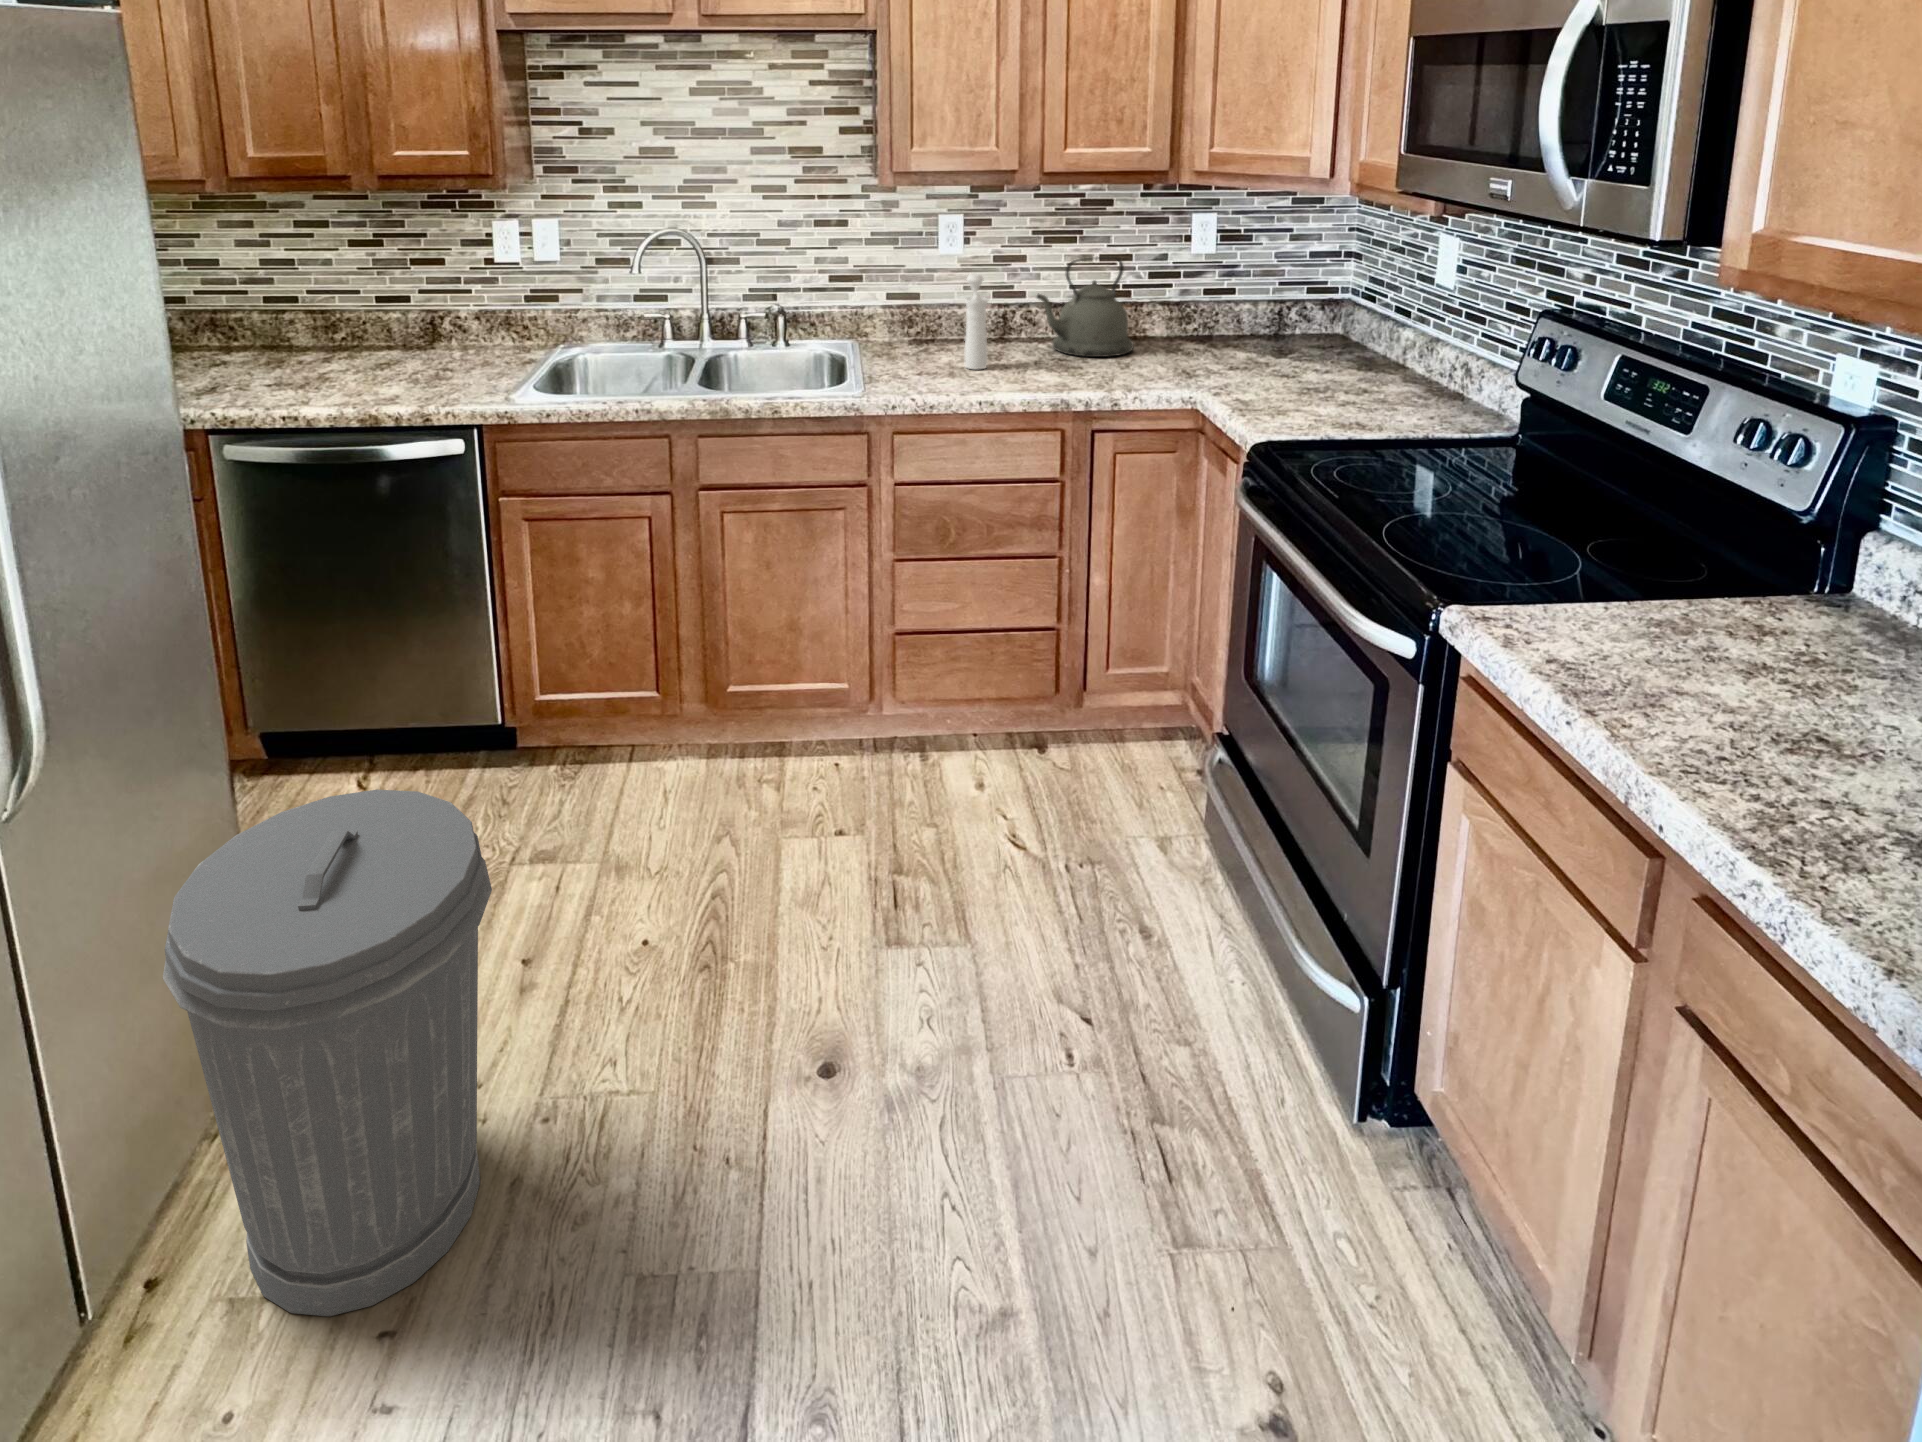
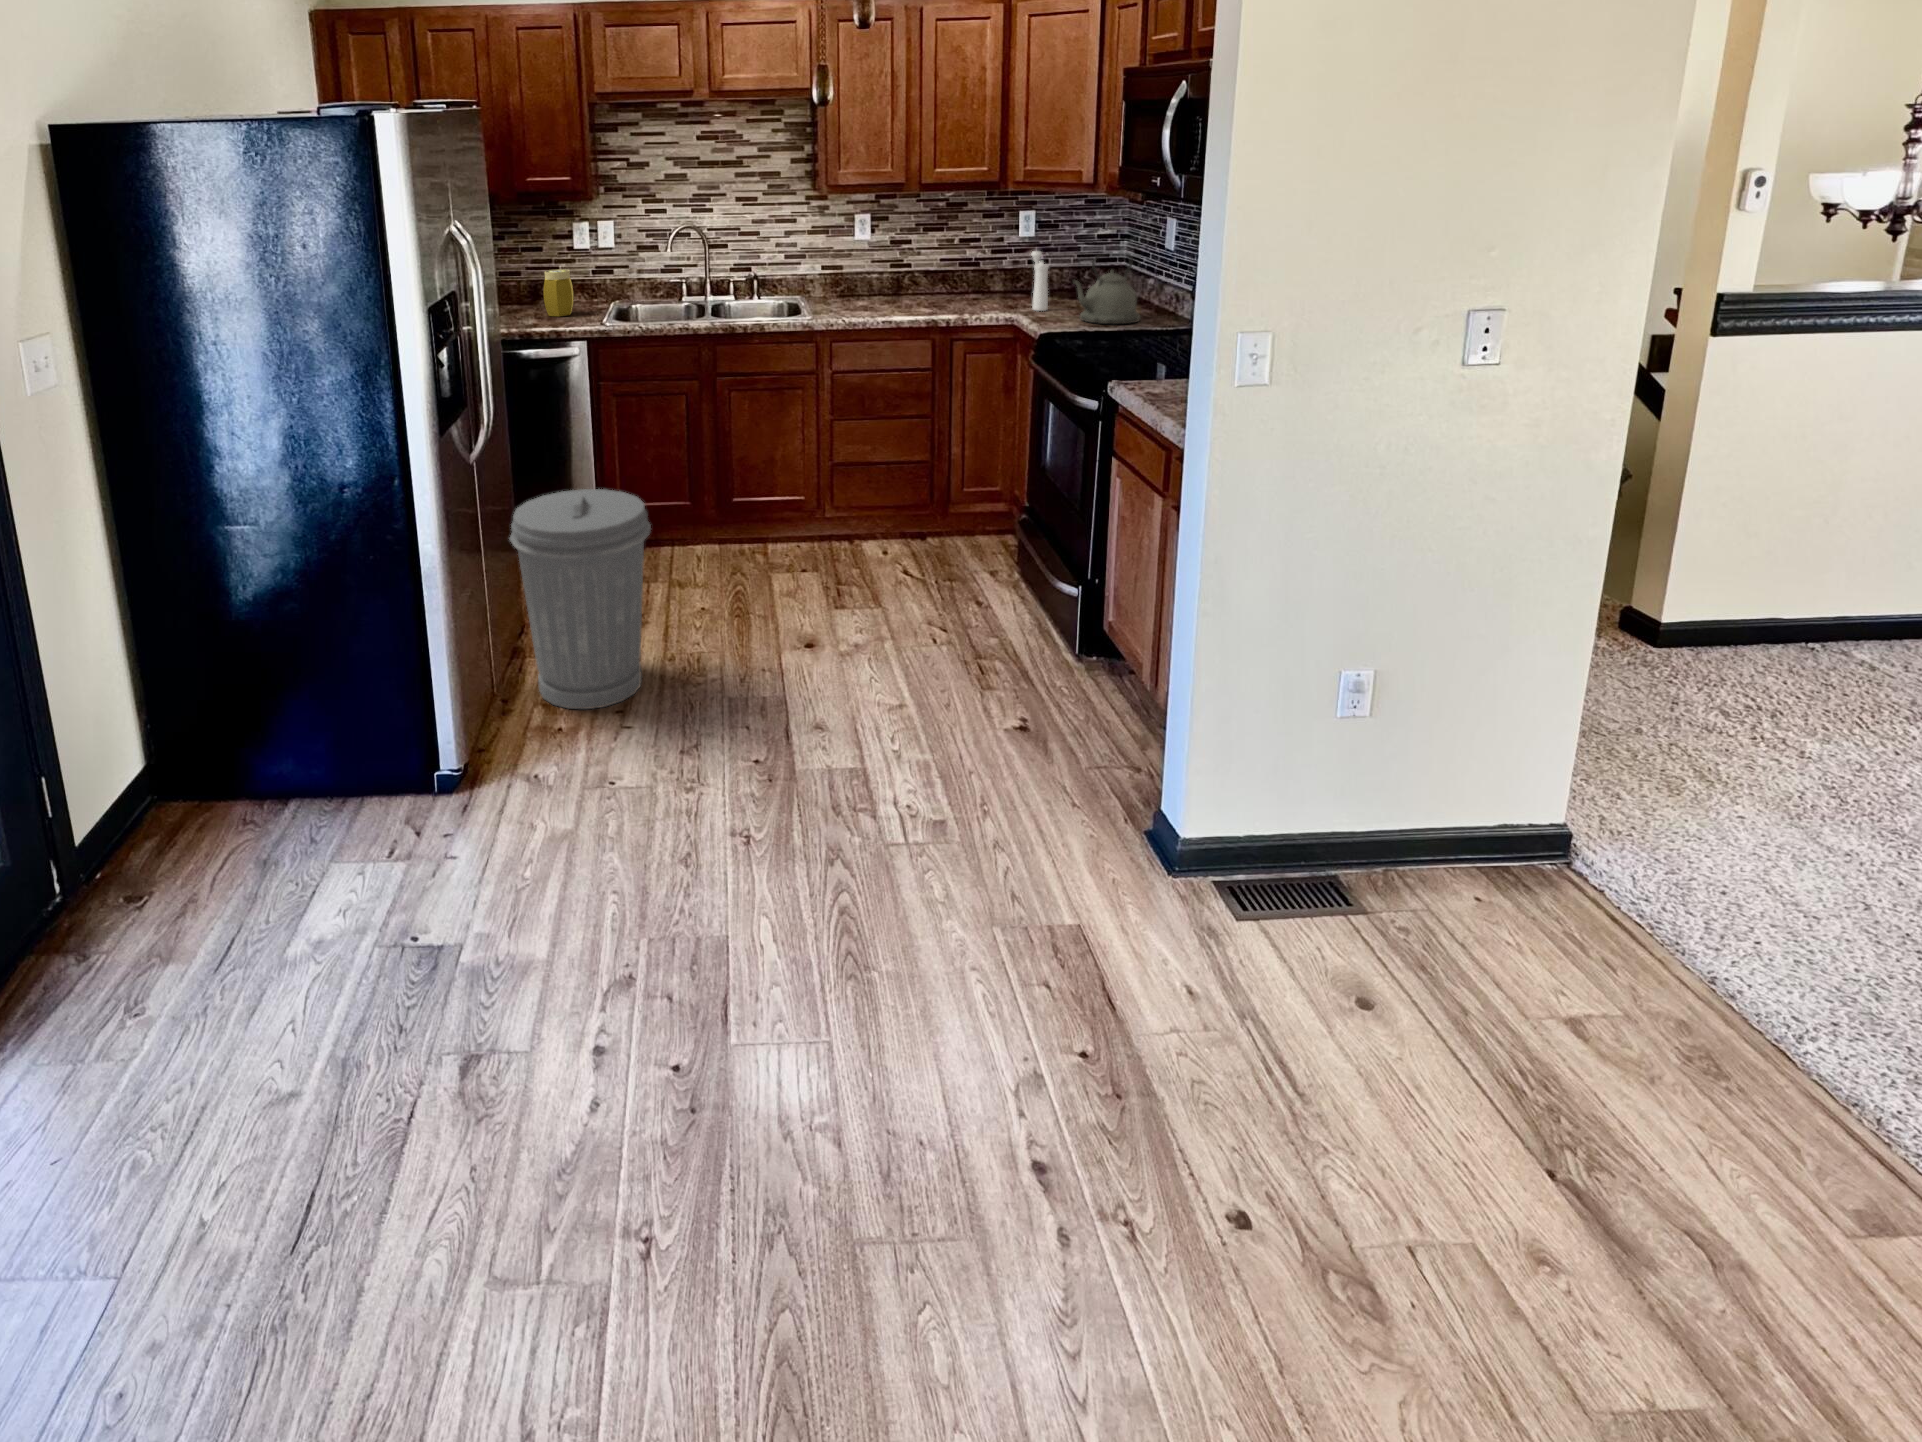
kettle: present [1037,257,1134,357] -> present [1072,255,1141,324]
pepper mill: present [965,274,988,370] -> present [1031,251,1049,311]
jar: none [423,299,478,378] -> present [543,269,573,316]

